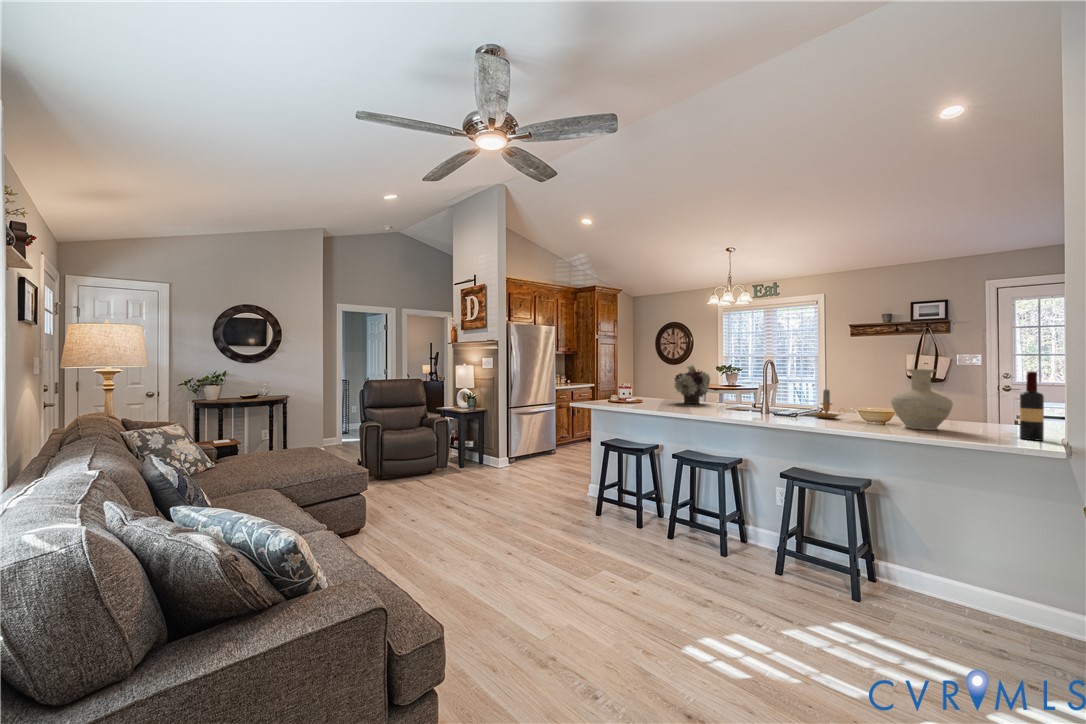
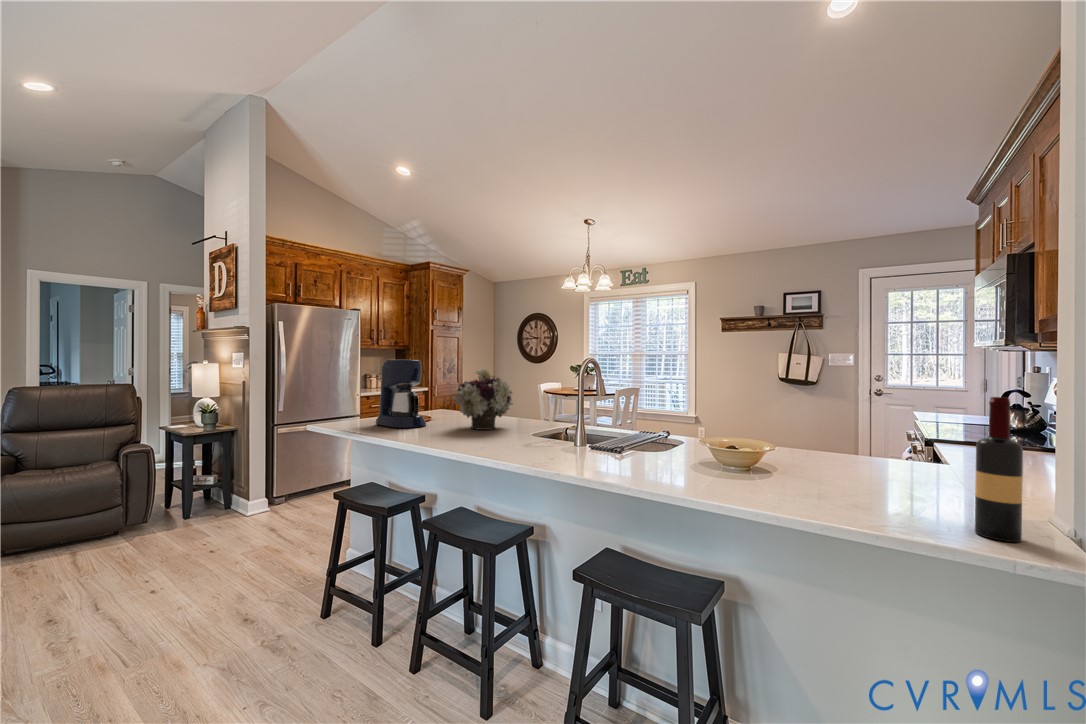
coffee maker: none [620,360,652,402] -> present [376,360,426,428]
vase: present [891,369,953,430] -> none [749,386,852,503]
candle: present [814,390,841,418] -> none [634,413,683,466]

